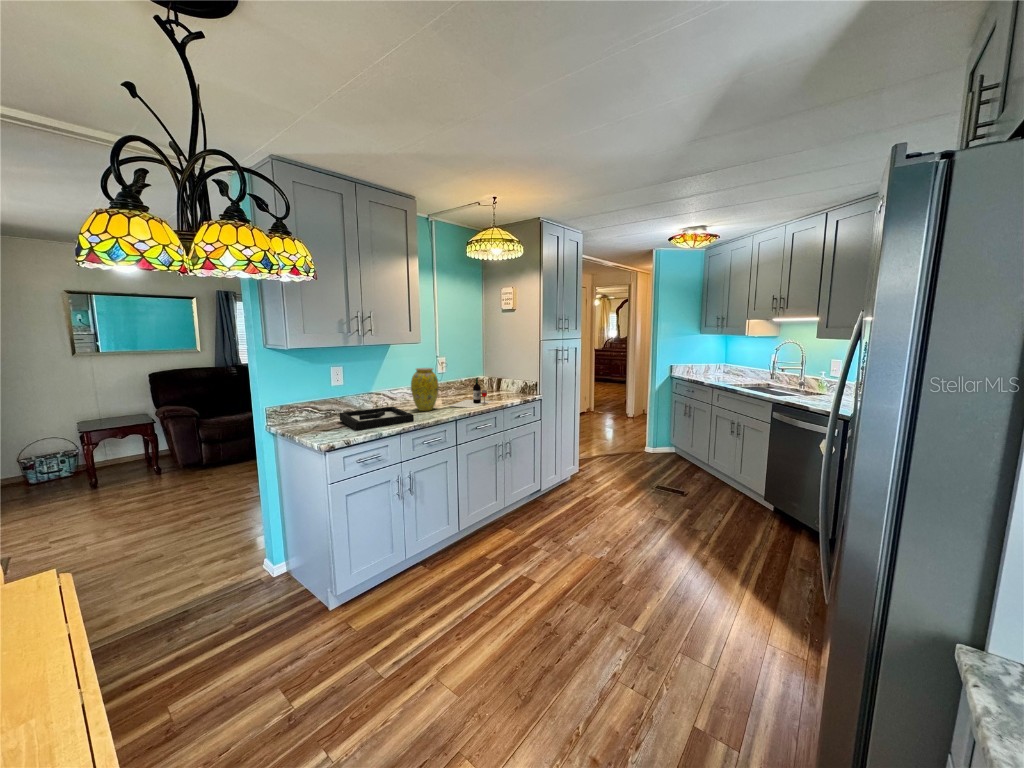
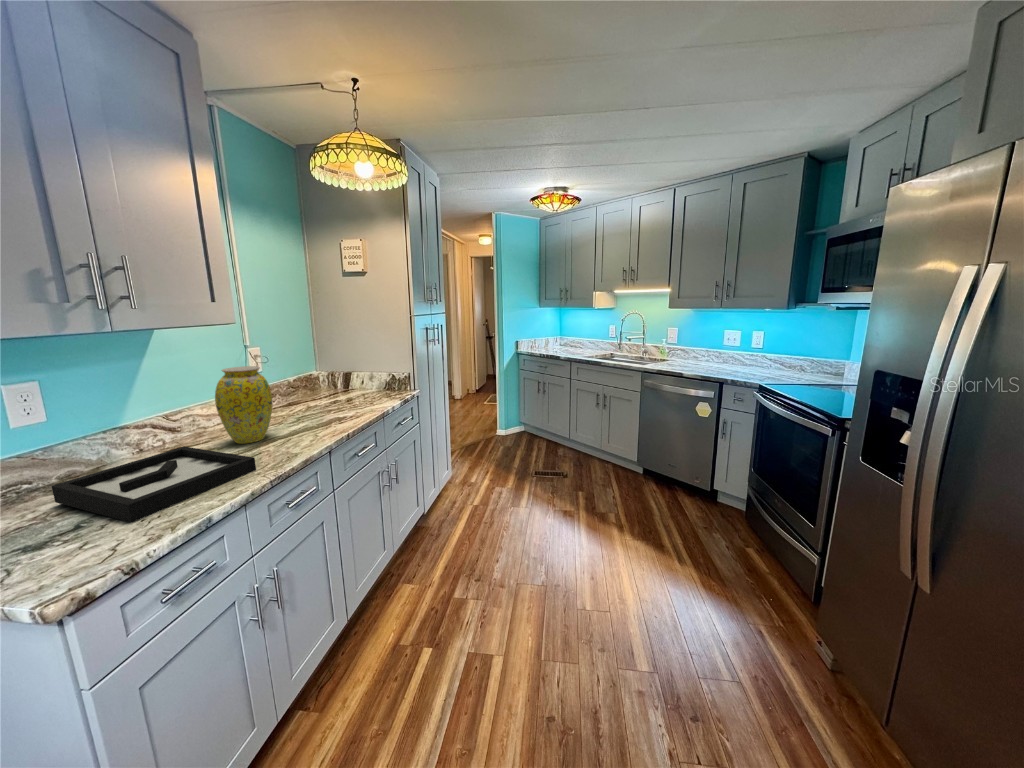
wine bottle: present [450,378,492,408] -> none [290,376,367,426]

